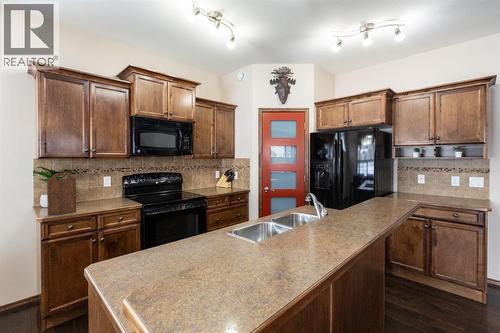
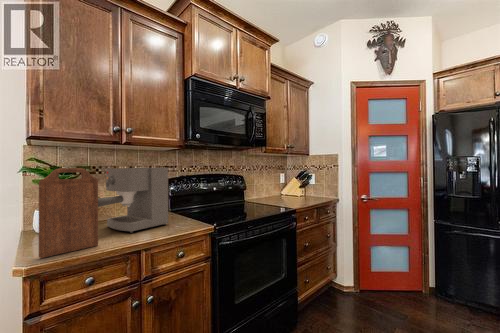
coffee maker: none [74,171,118,207] -> present [98,168,168,233]

